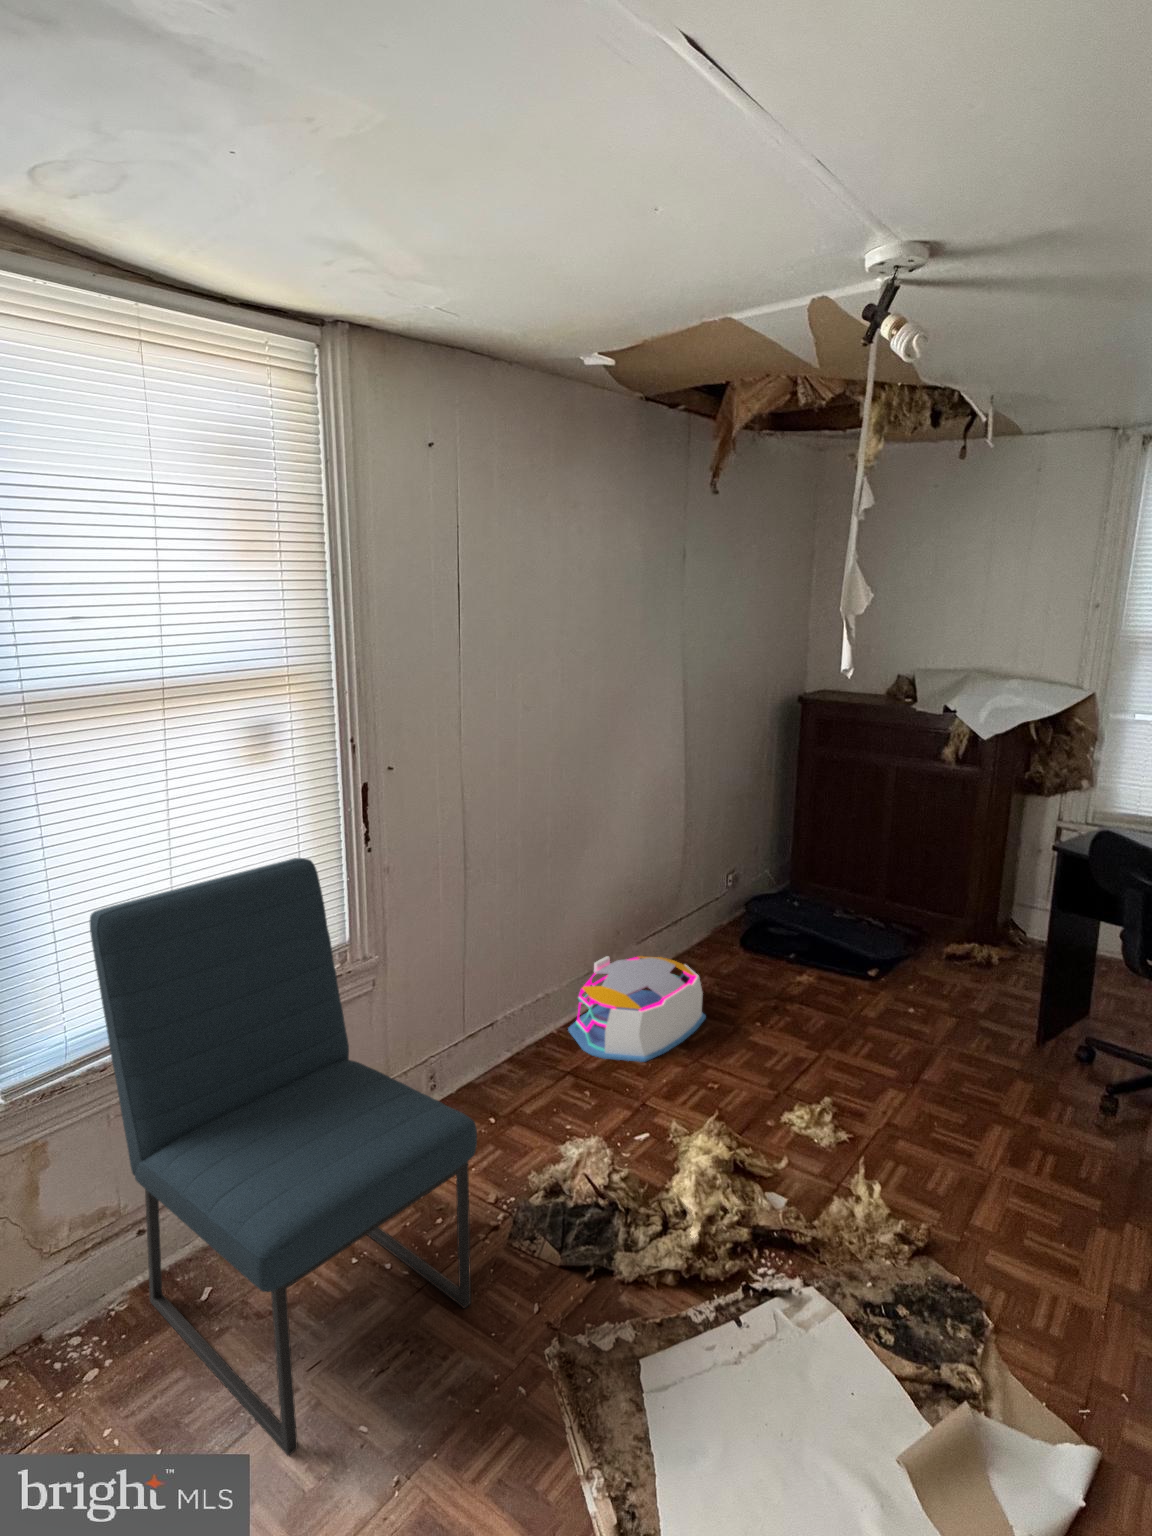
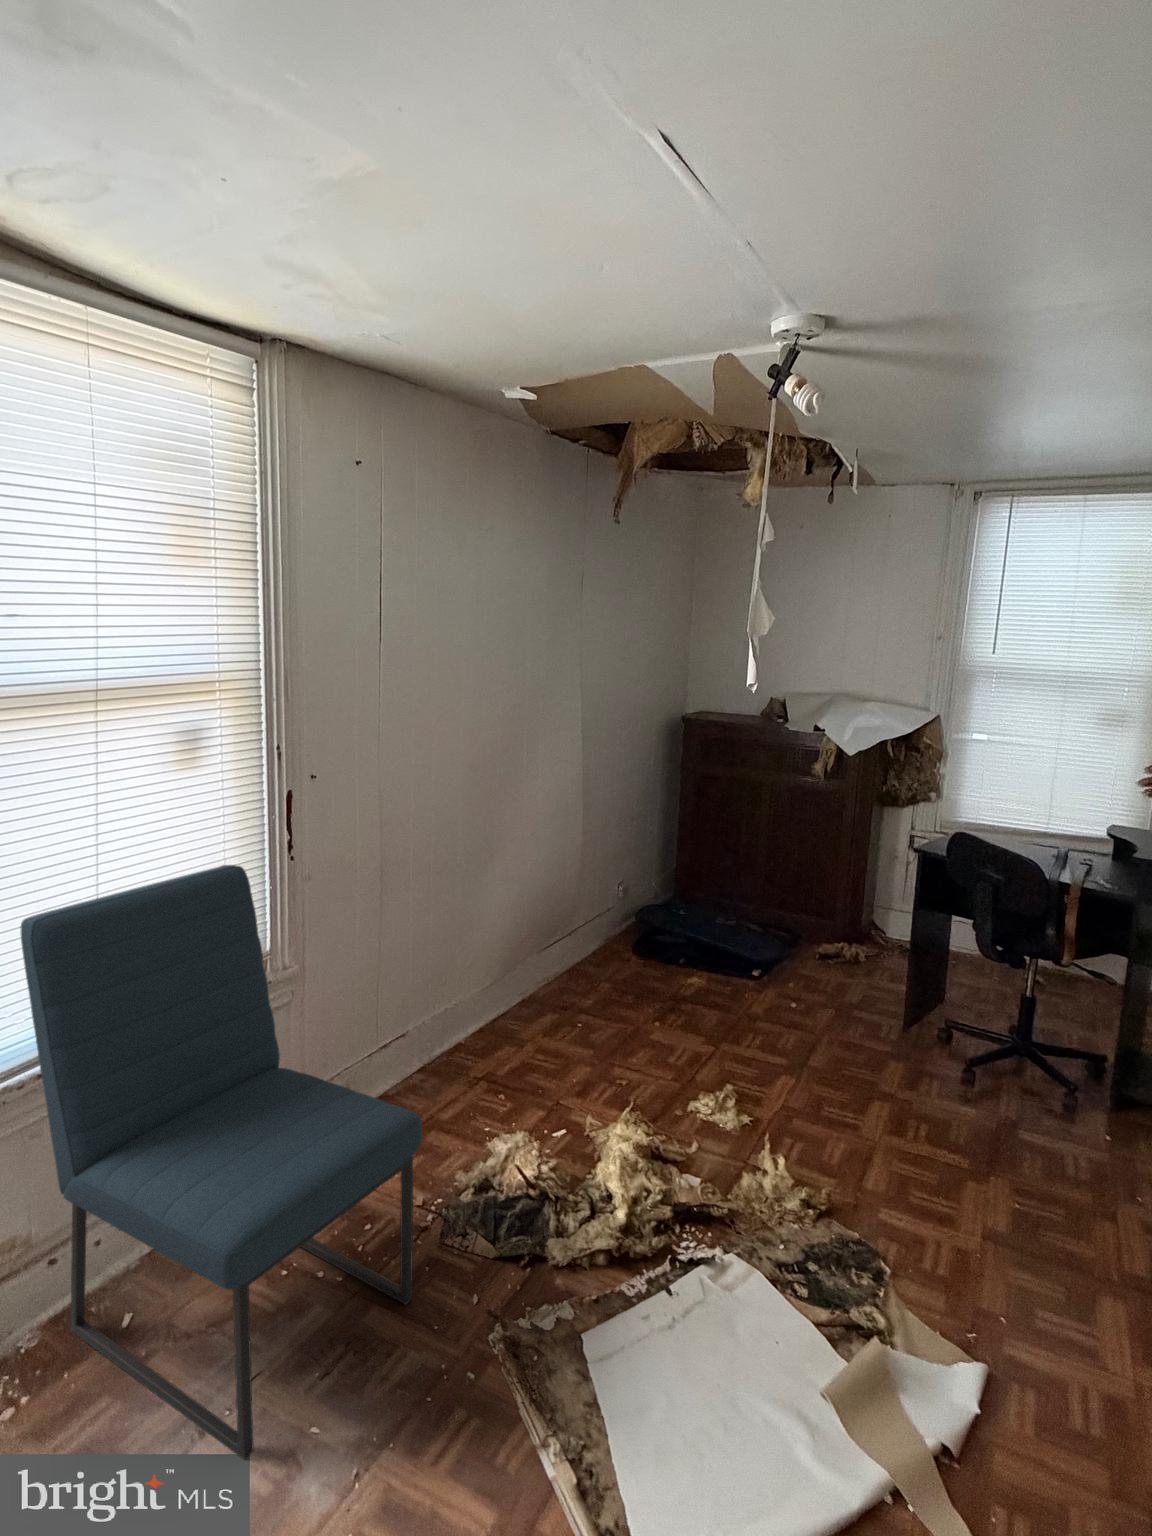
storage bin: present [568,956,706,1062] -> none [475,965,607,1066]

